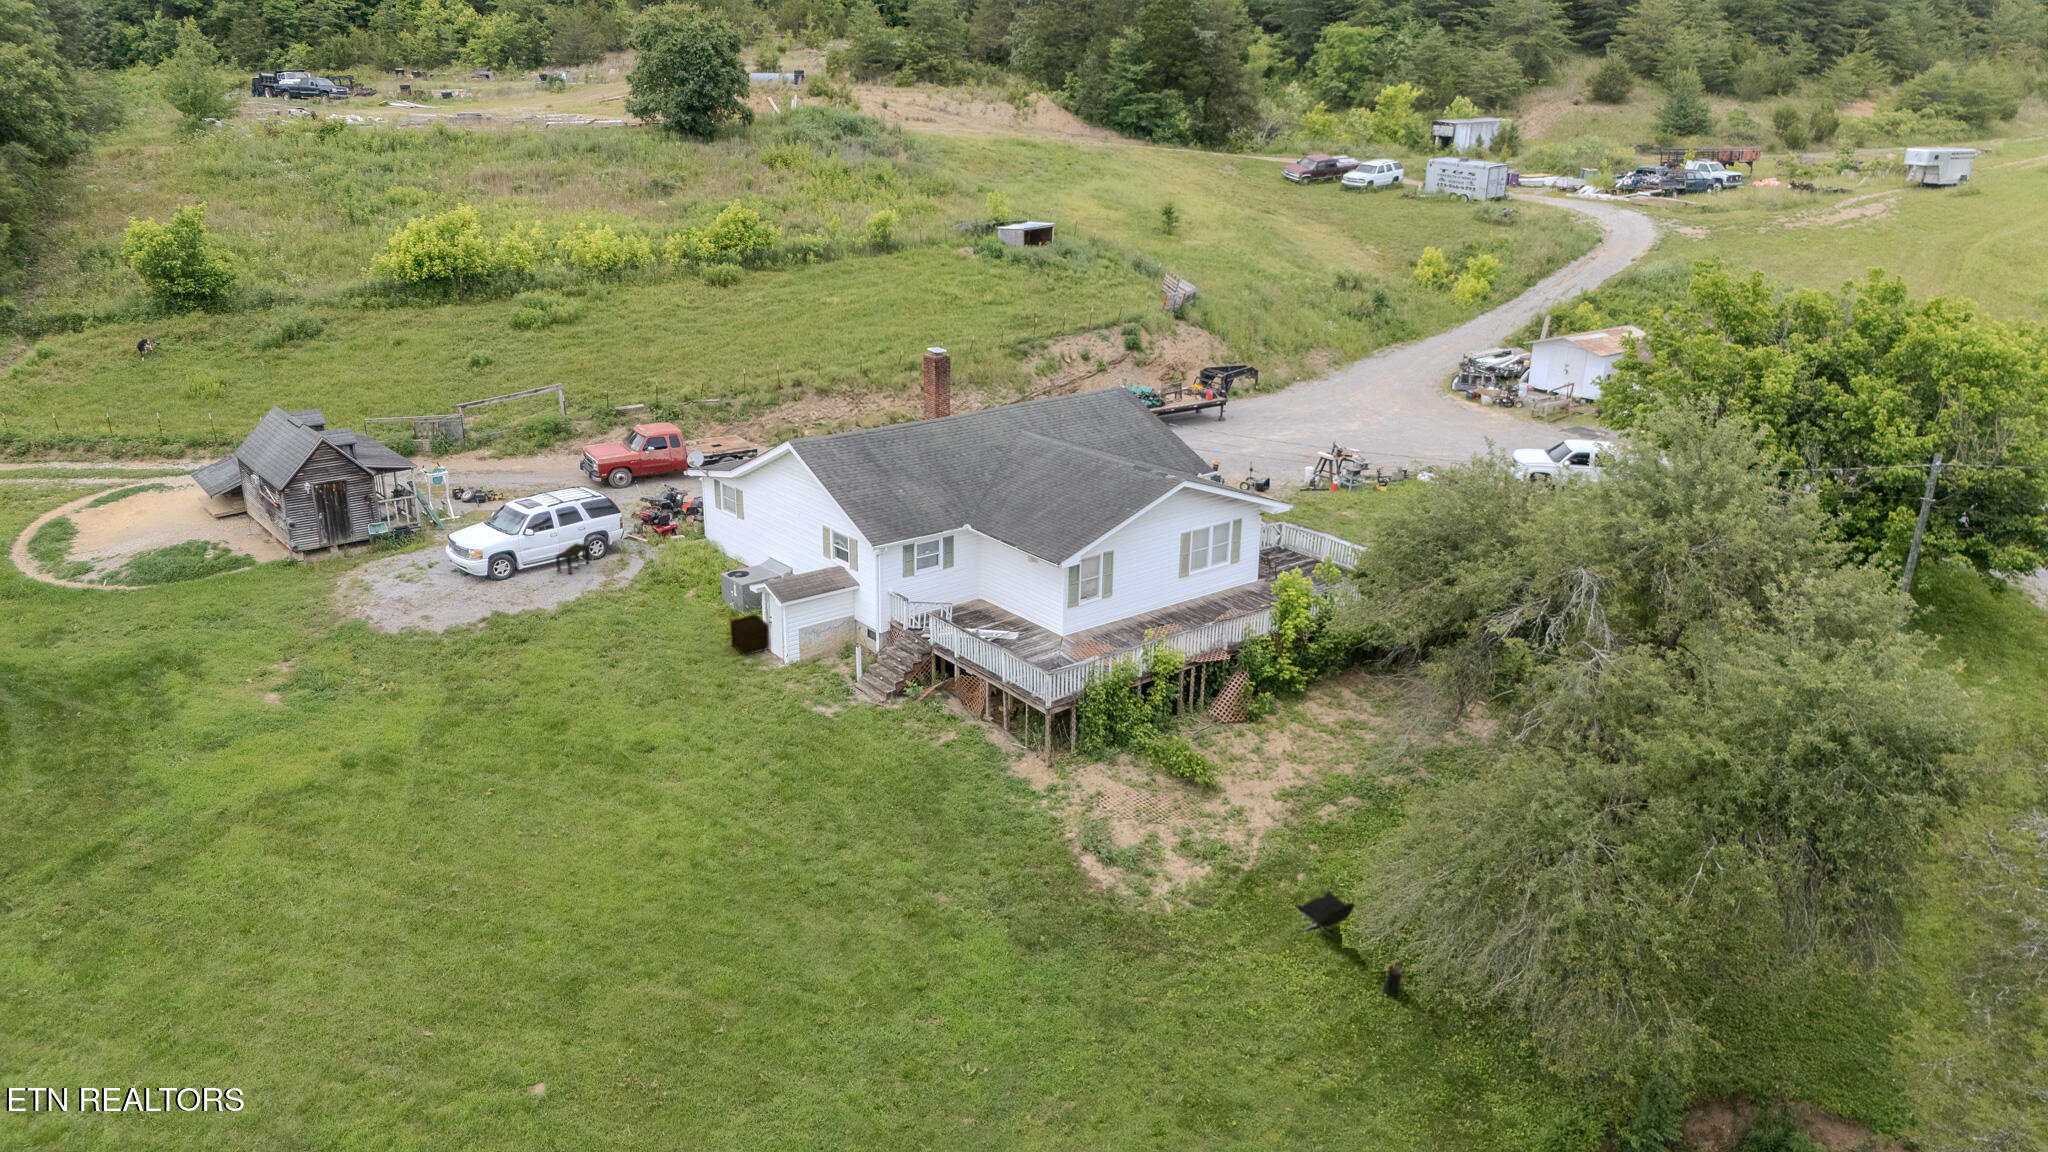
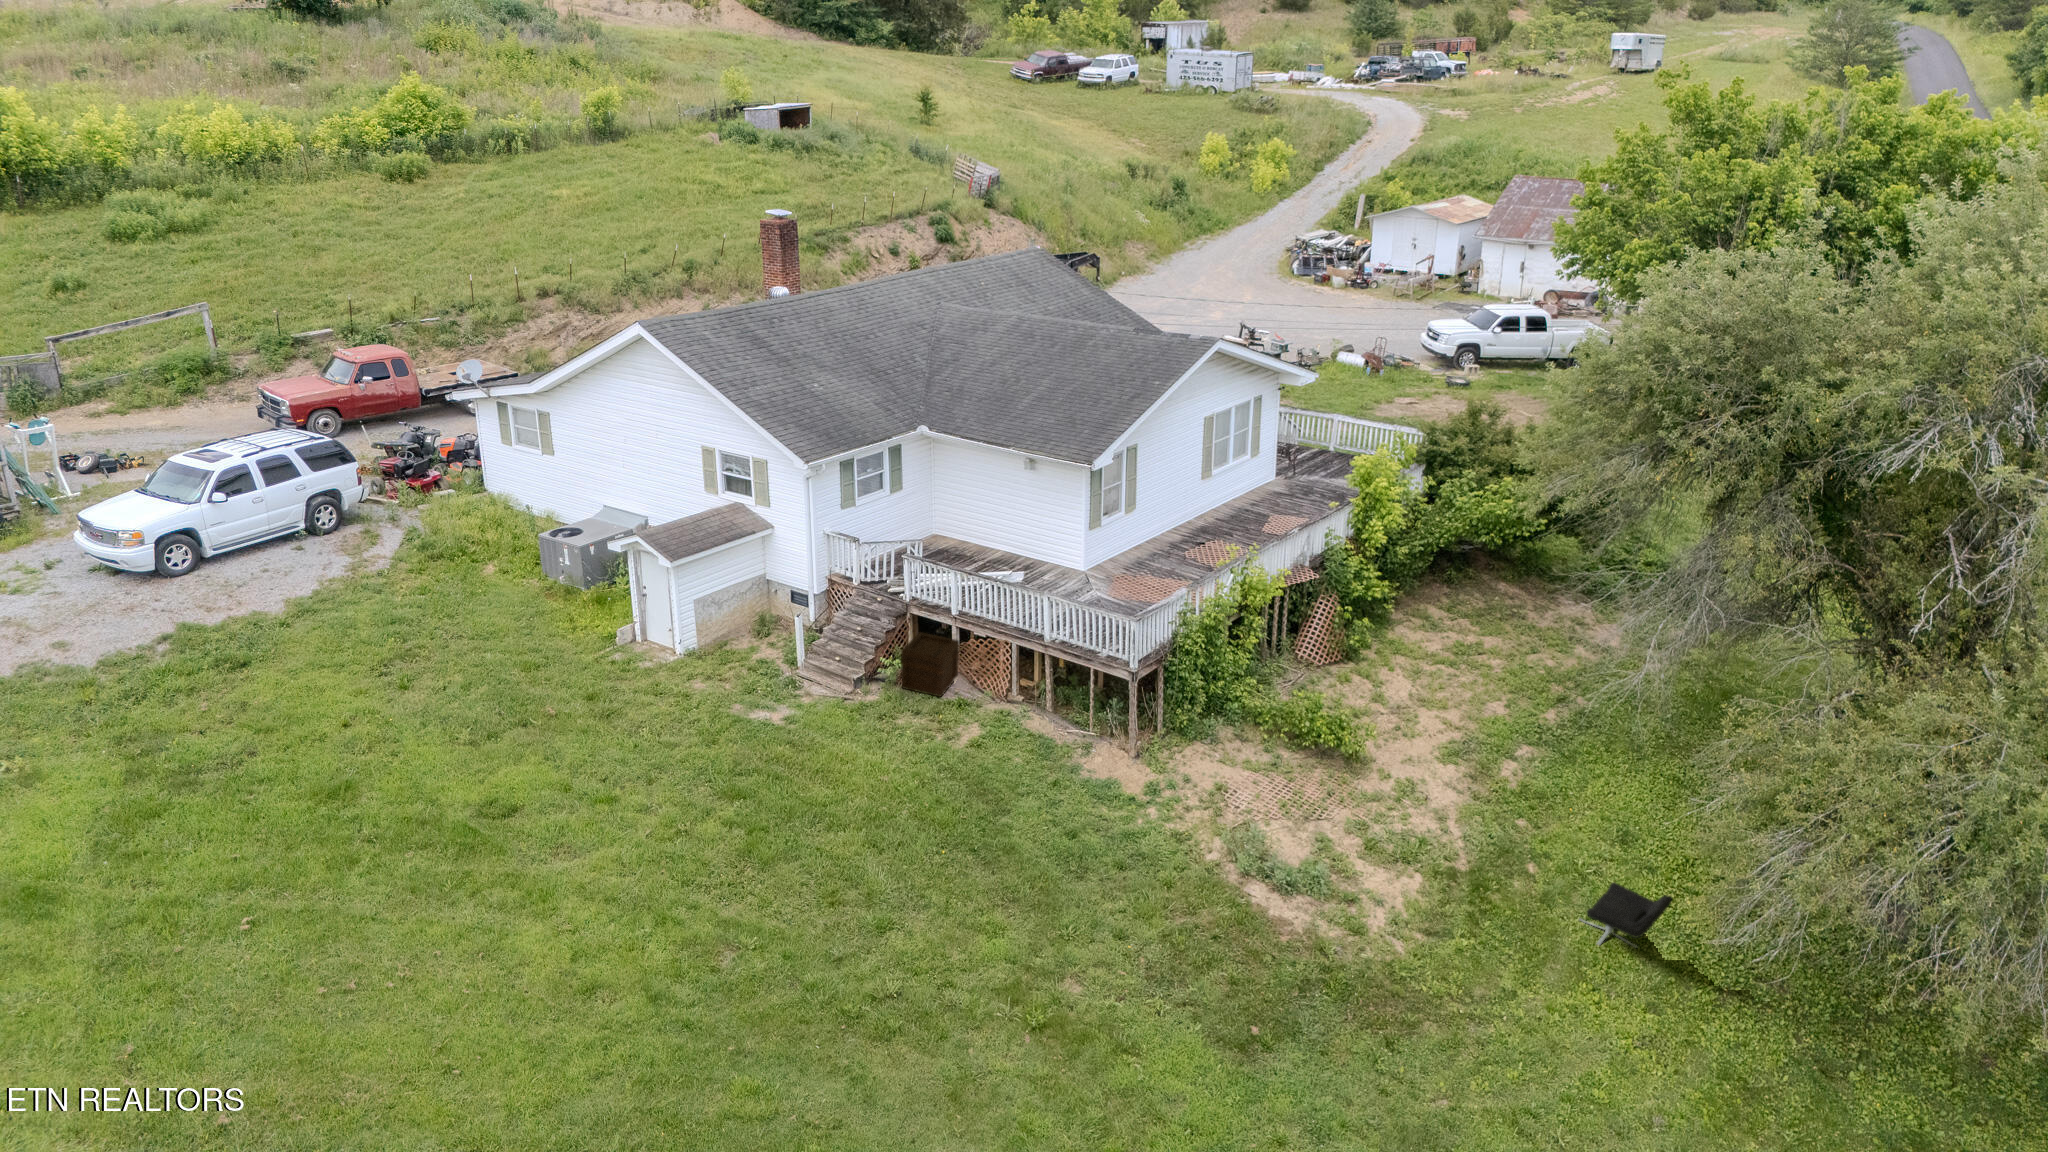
bench: present [556,543,589,574] -> none [264,512,317,559]
wooden crate: present [730,614,769,656] -> present [901,632,959,697]
watering can: present [1383,962,1402,996] -> none [1751,973,1788,1024]

